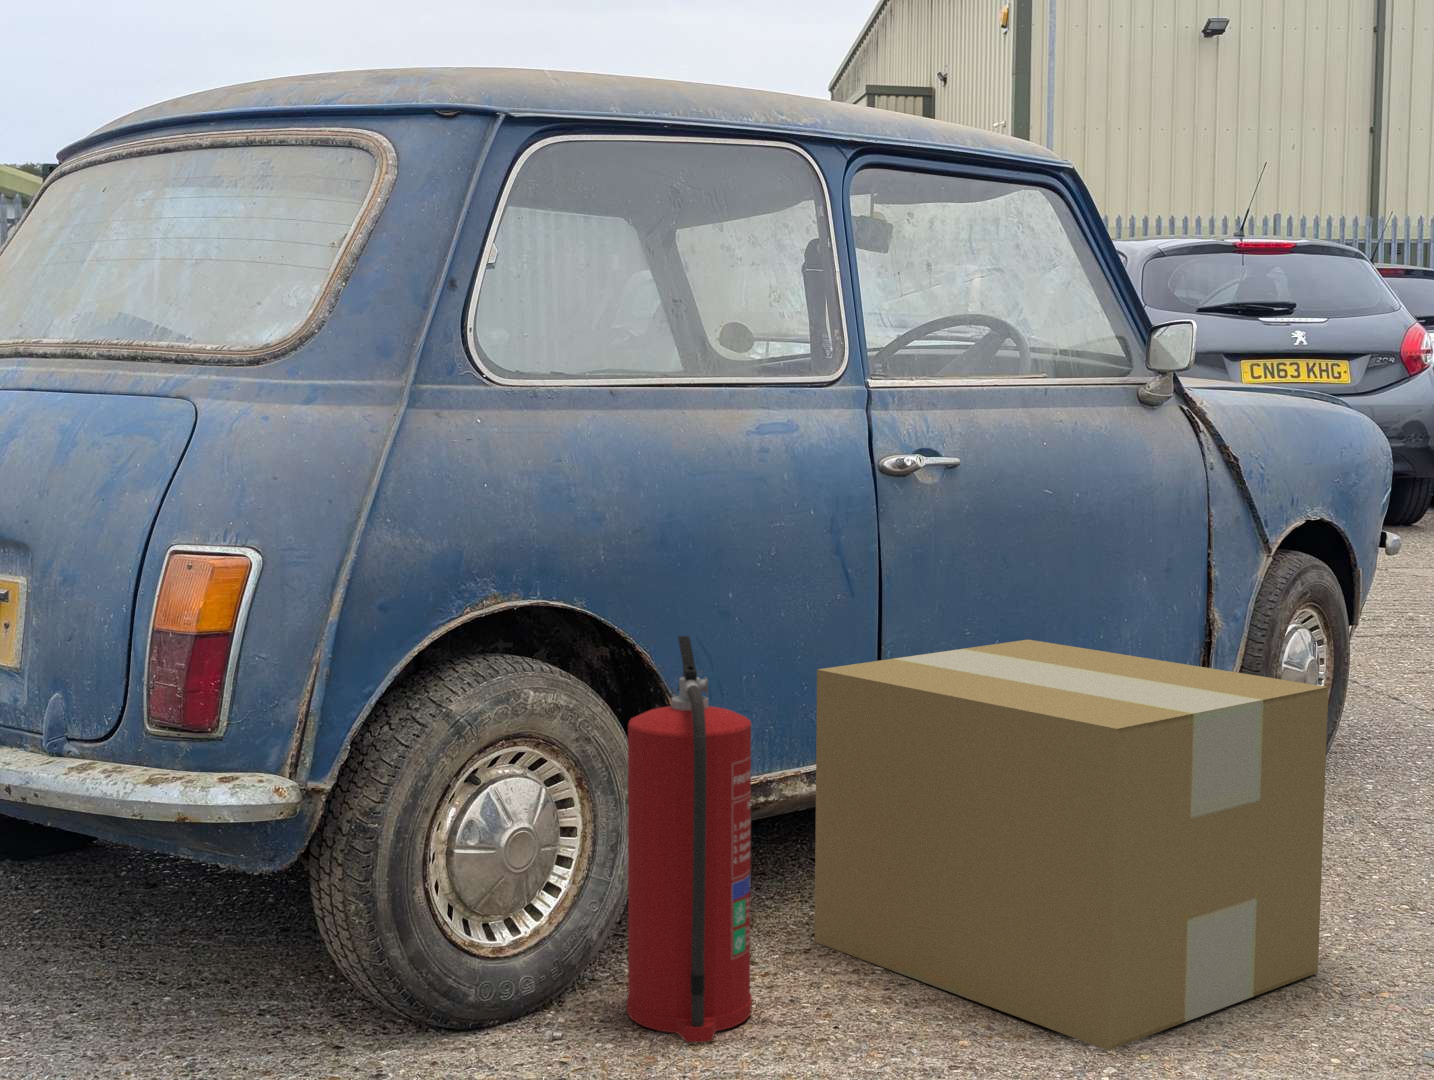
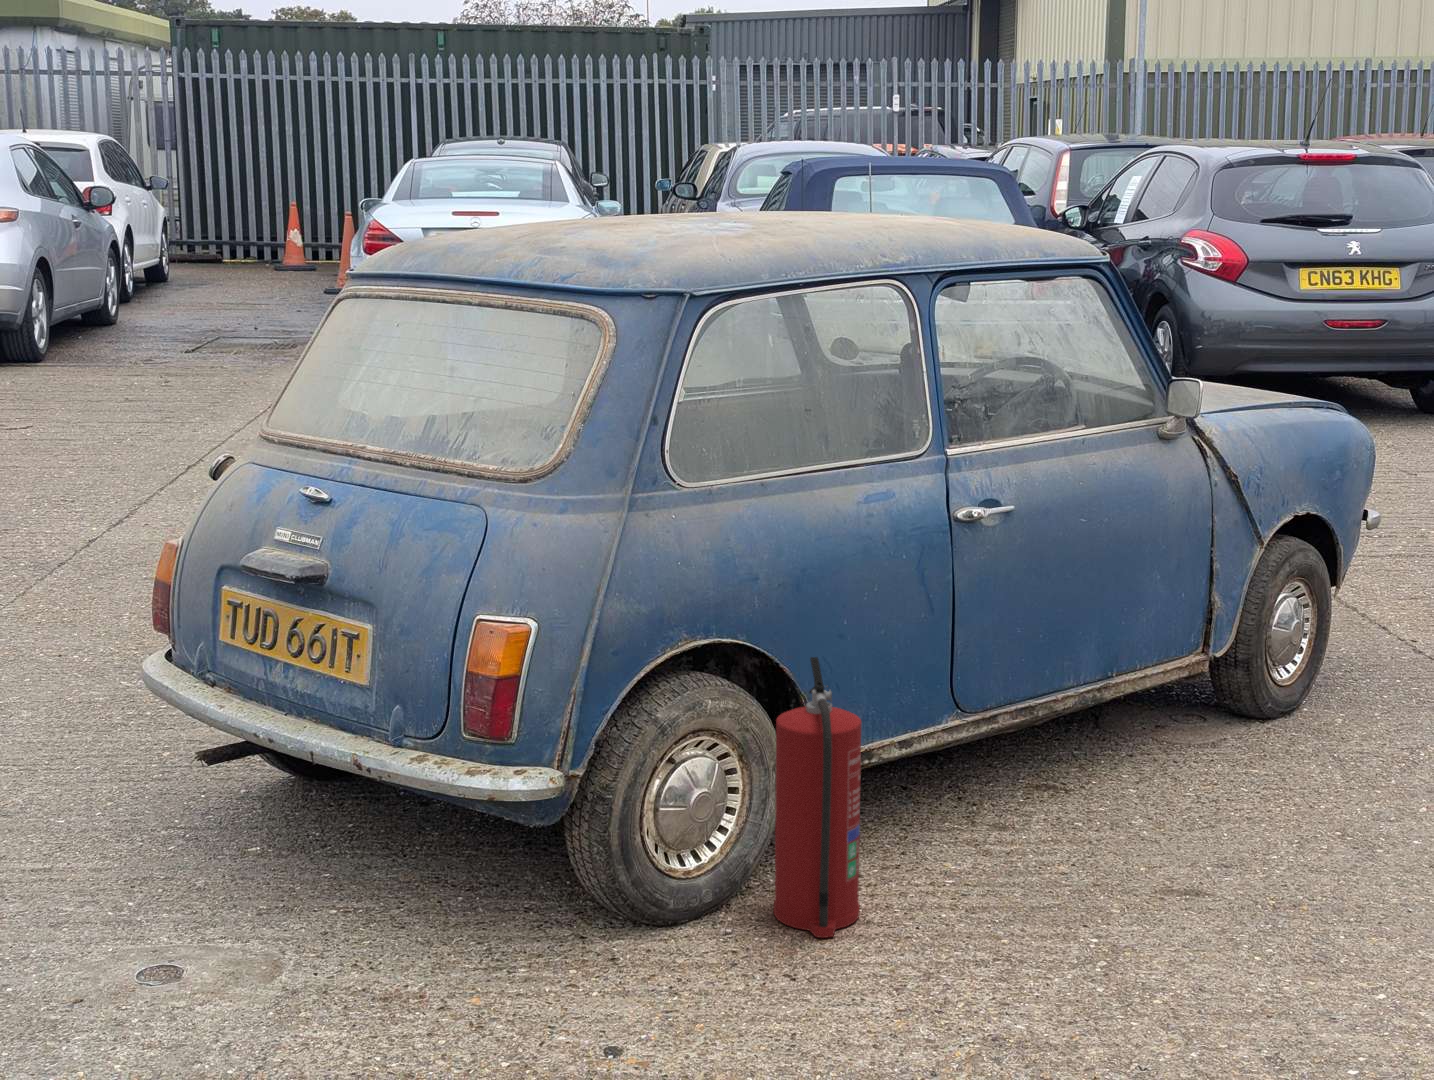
cardboard box: present [815,640,1329,1050] -> none [903,634,1274,948]

